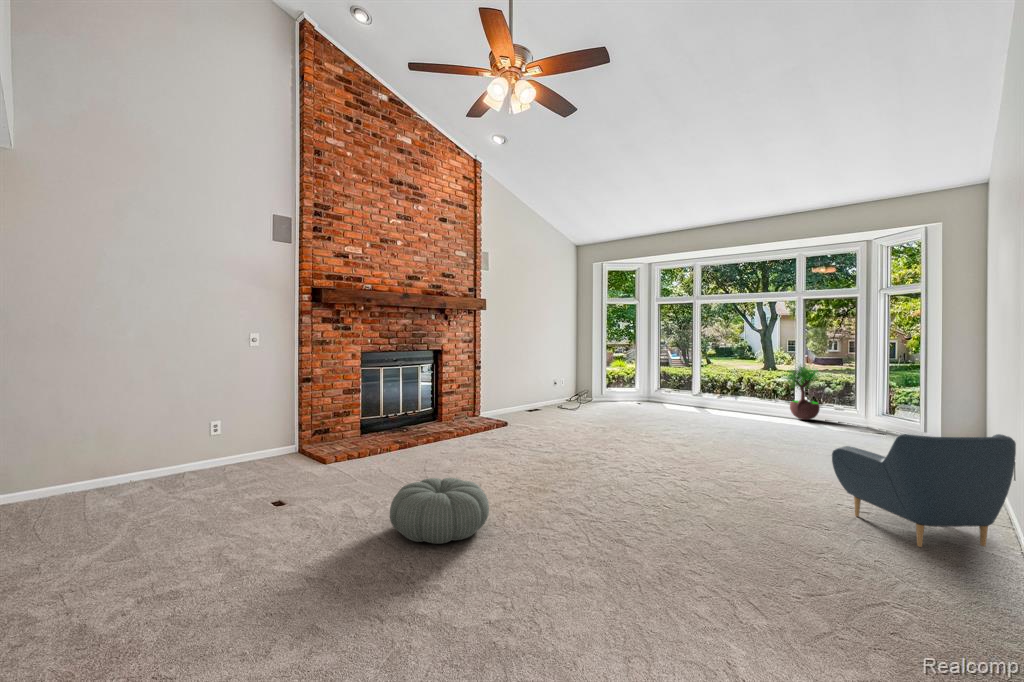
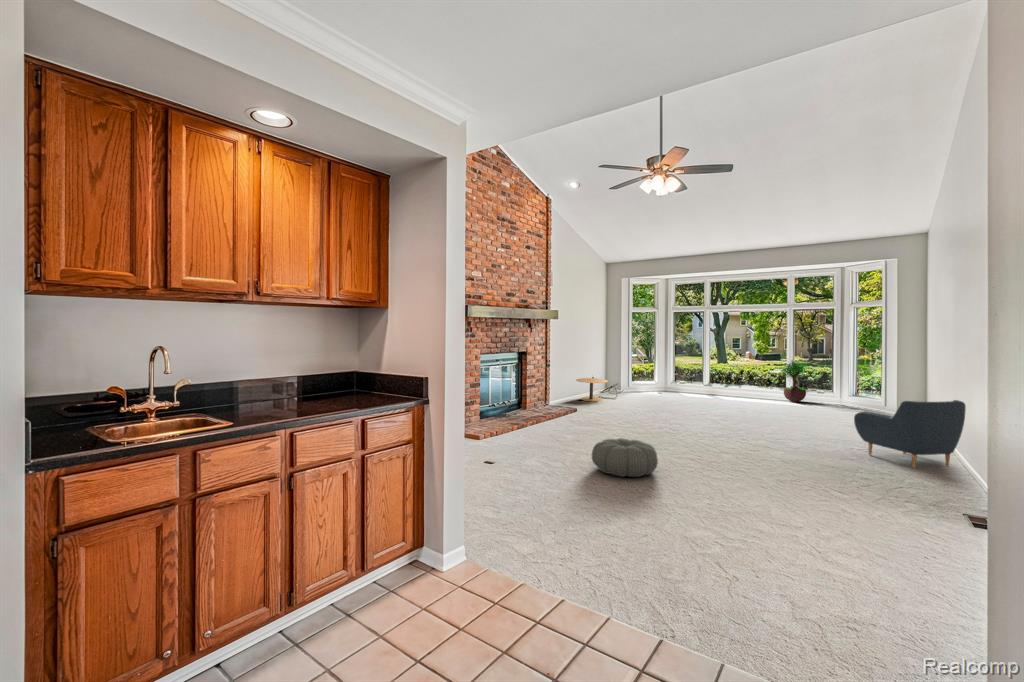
side table: none [522,384,561,413] -> present [576,378,608,401]

